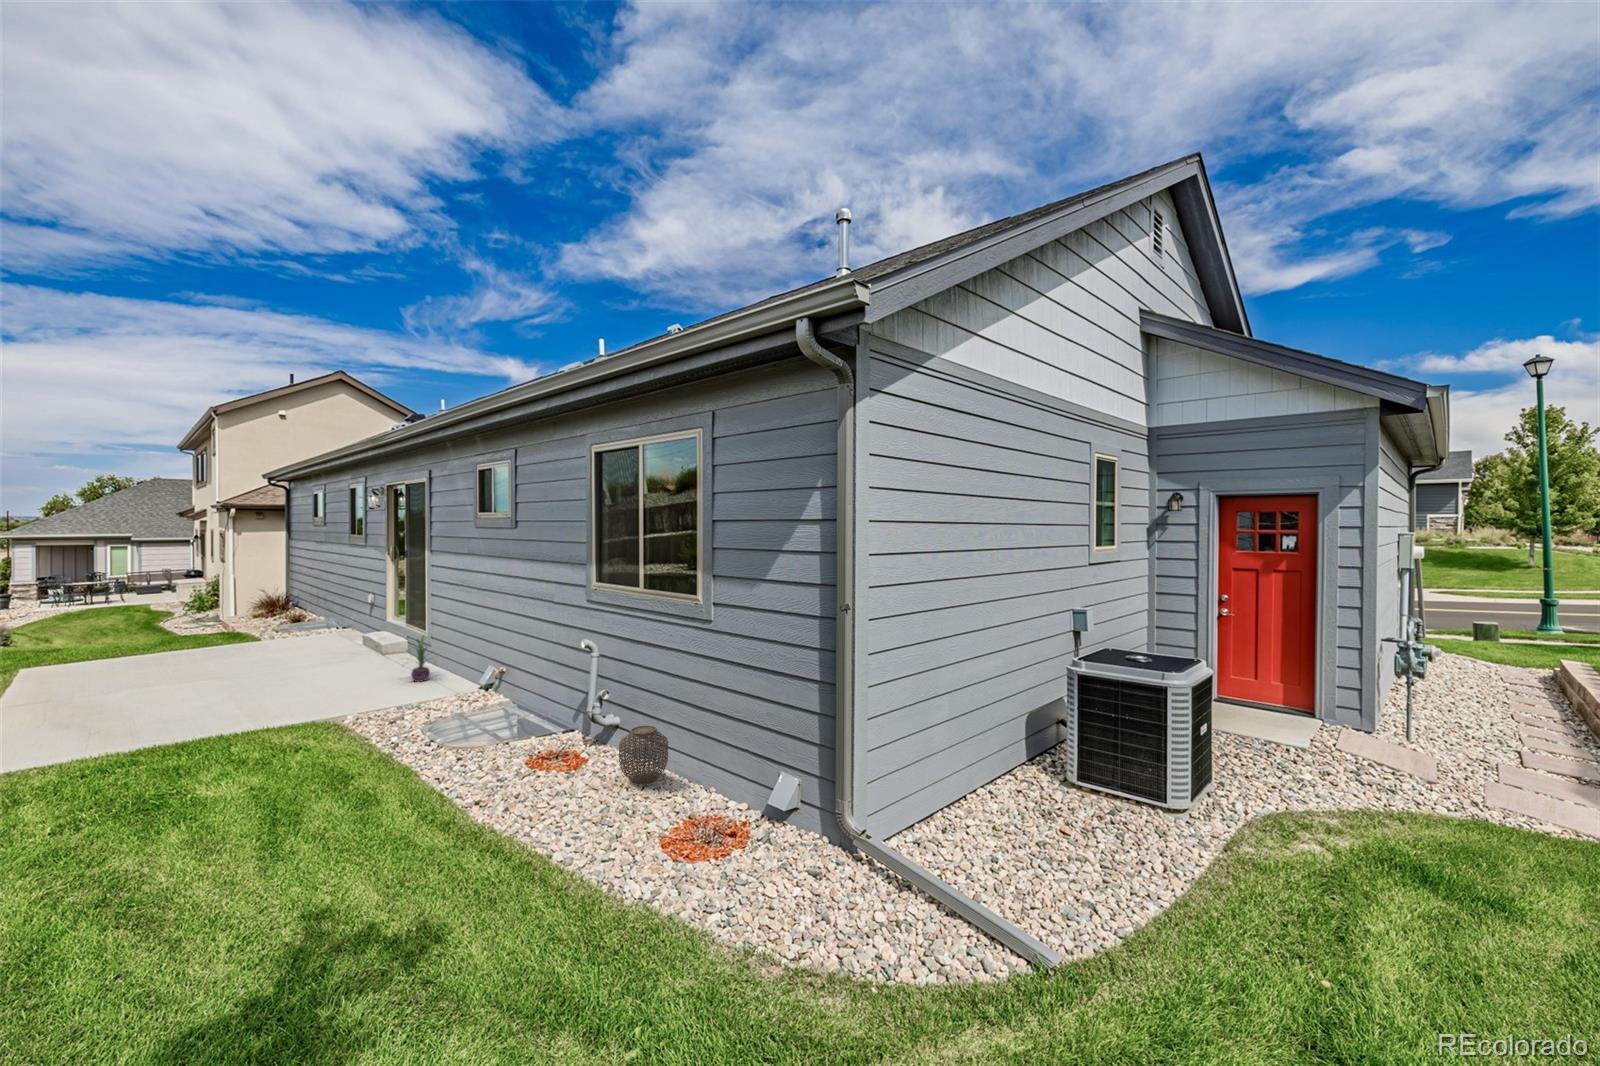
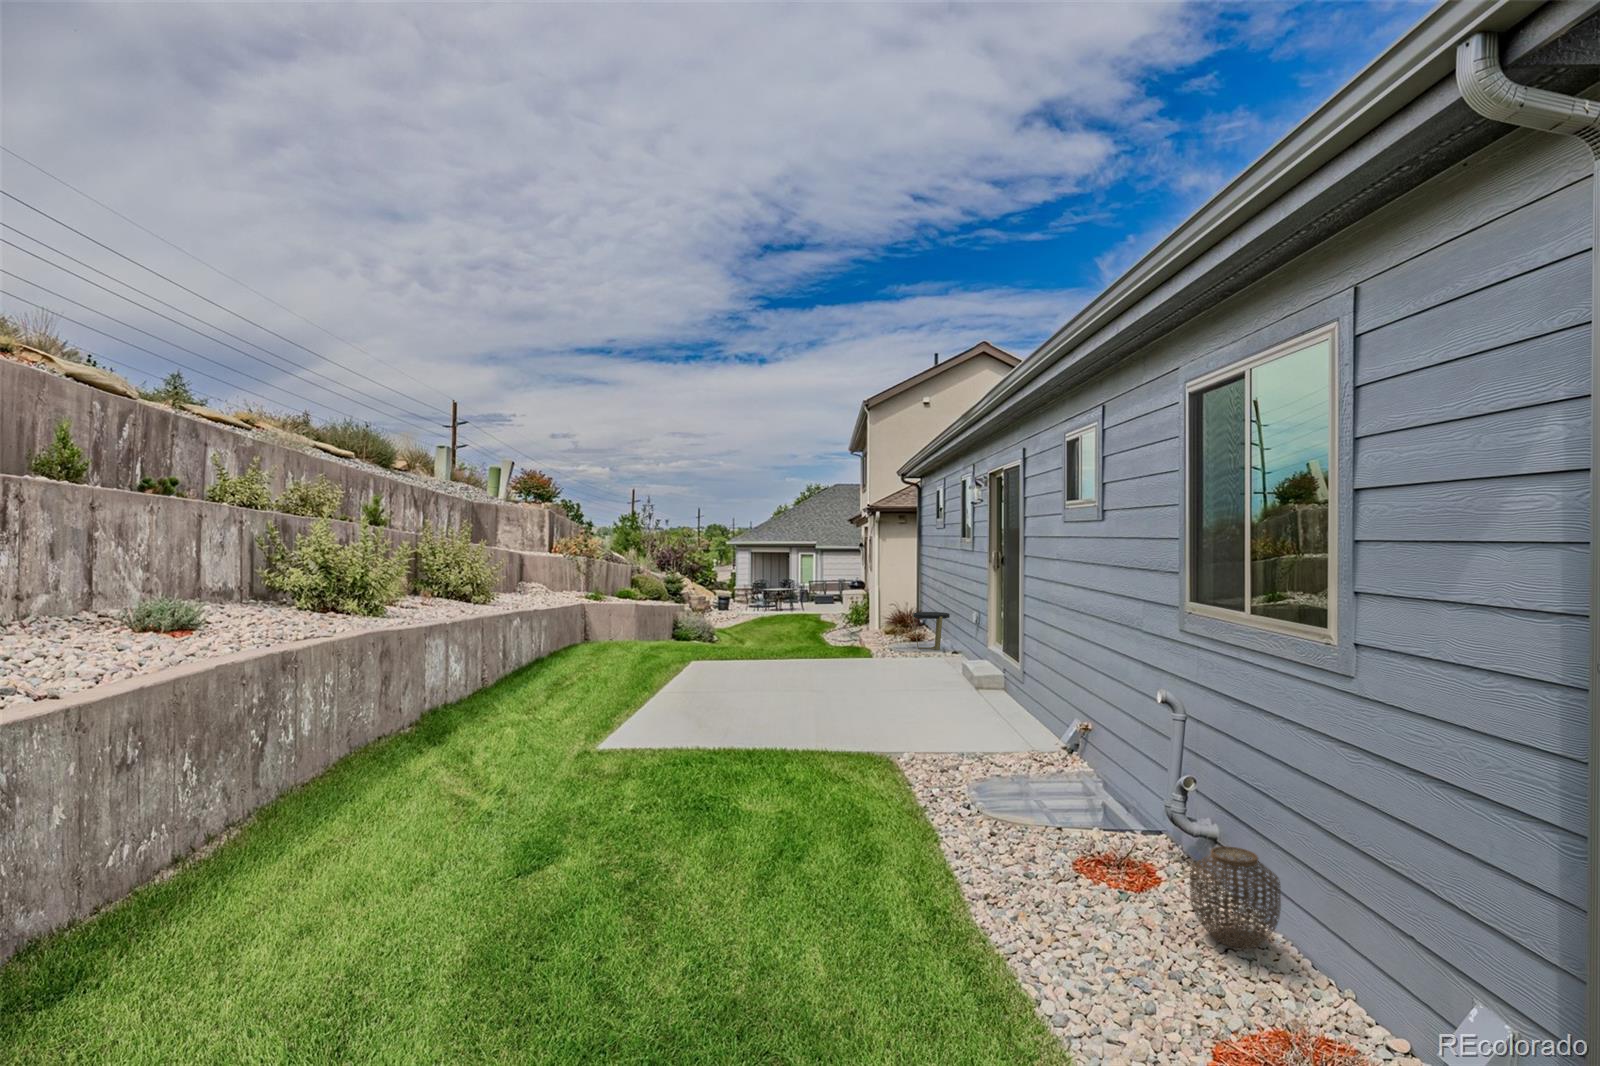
side table: none [300,596,340,629] -> present [913,612,950,650]
decorative plant: present [407,635,435,682] -> none [969,665,1033,725]

